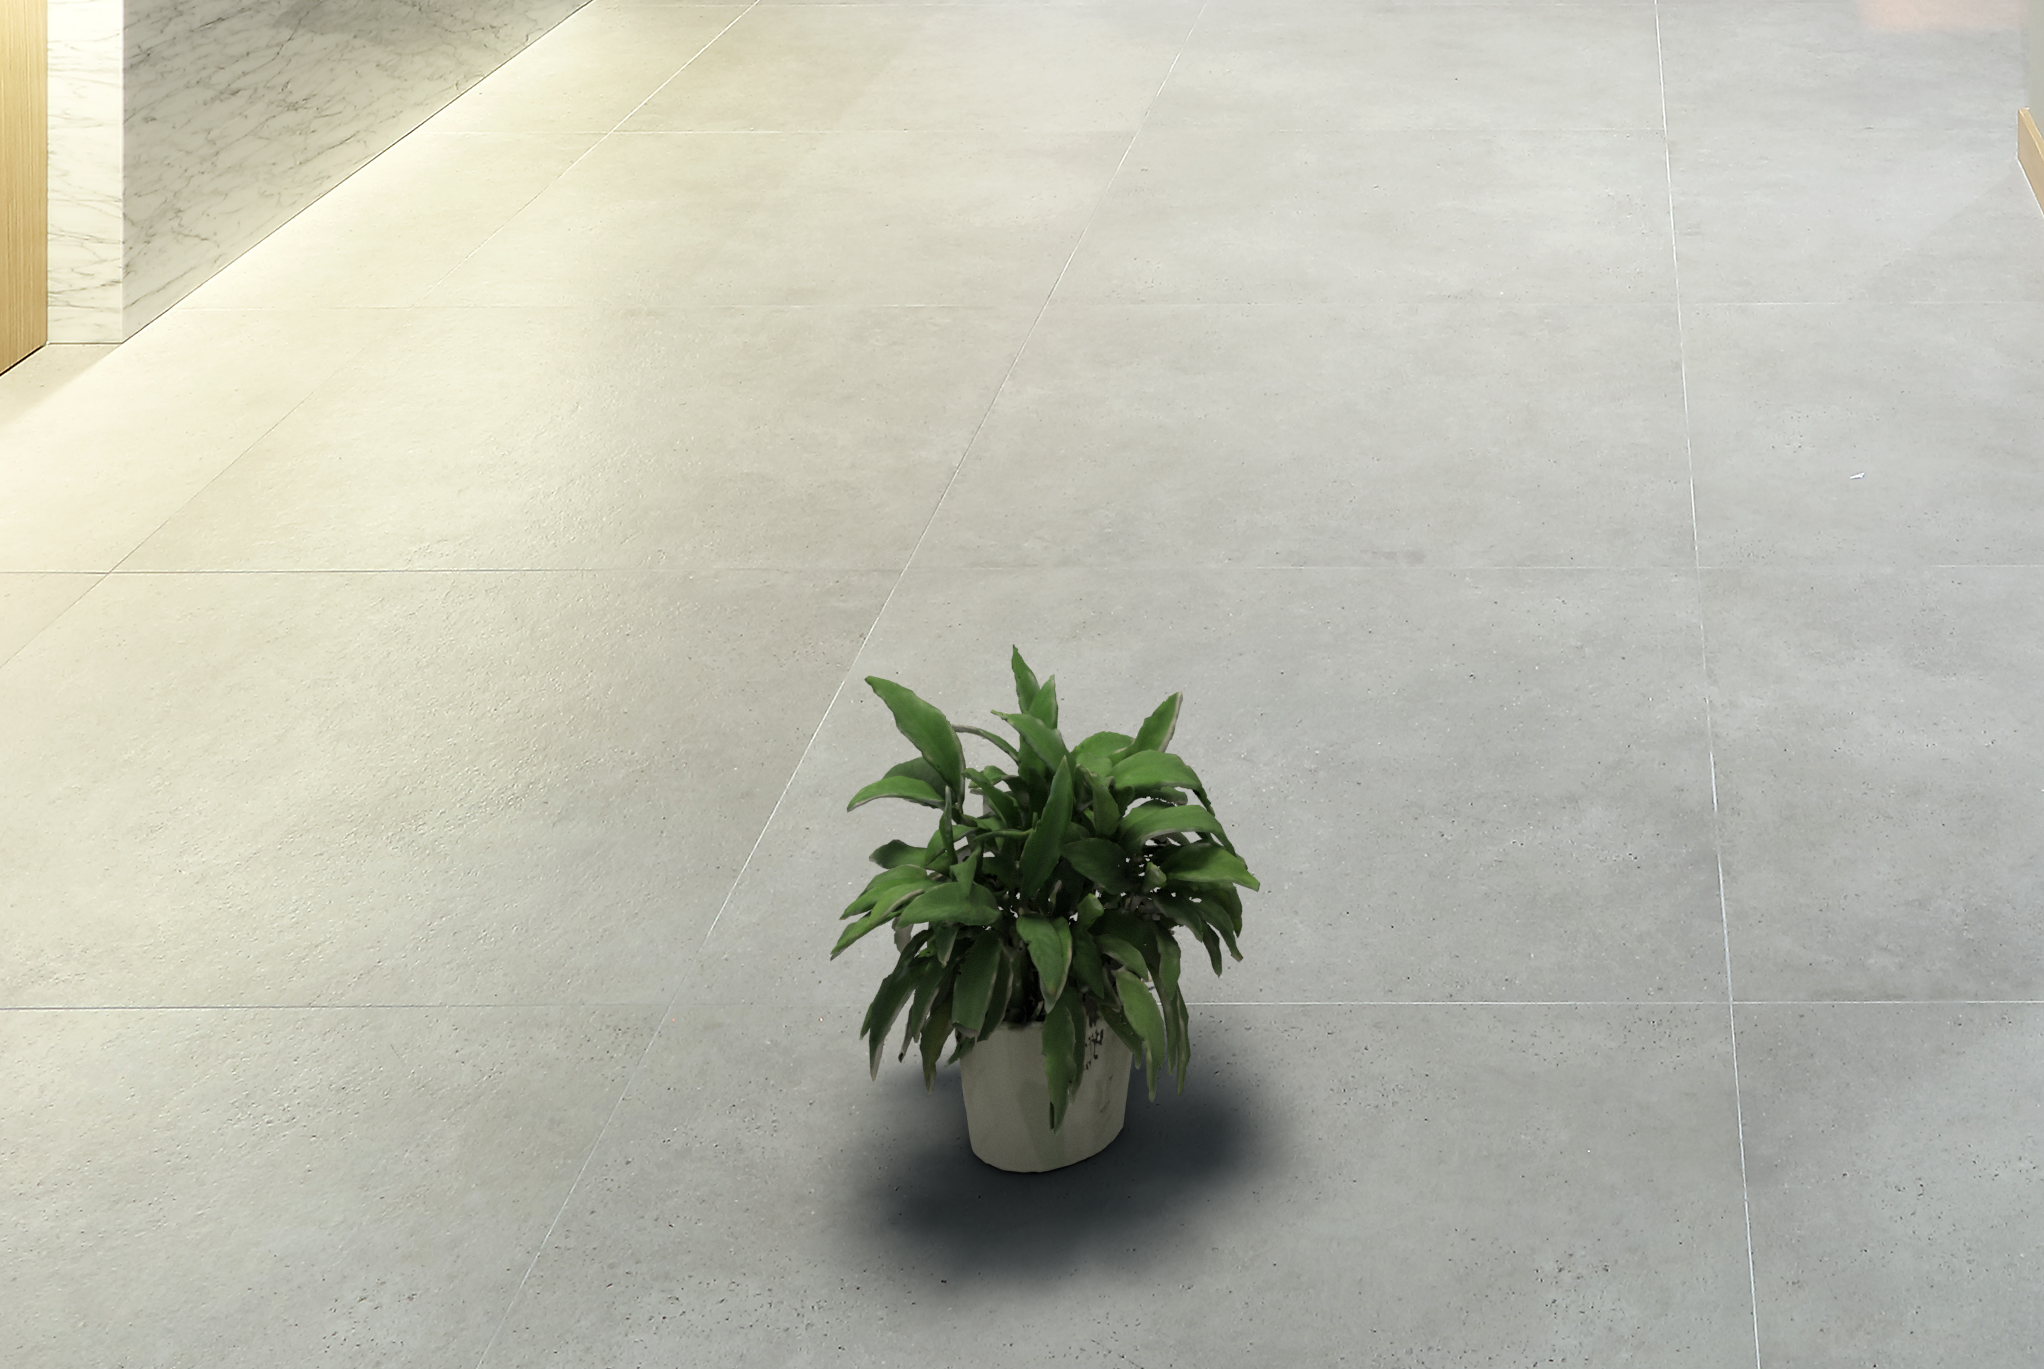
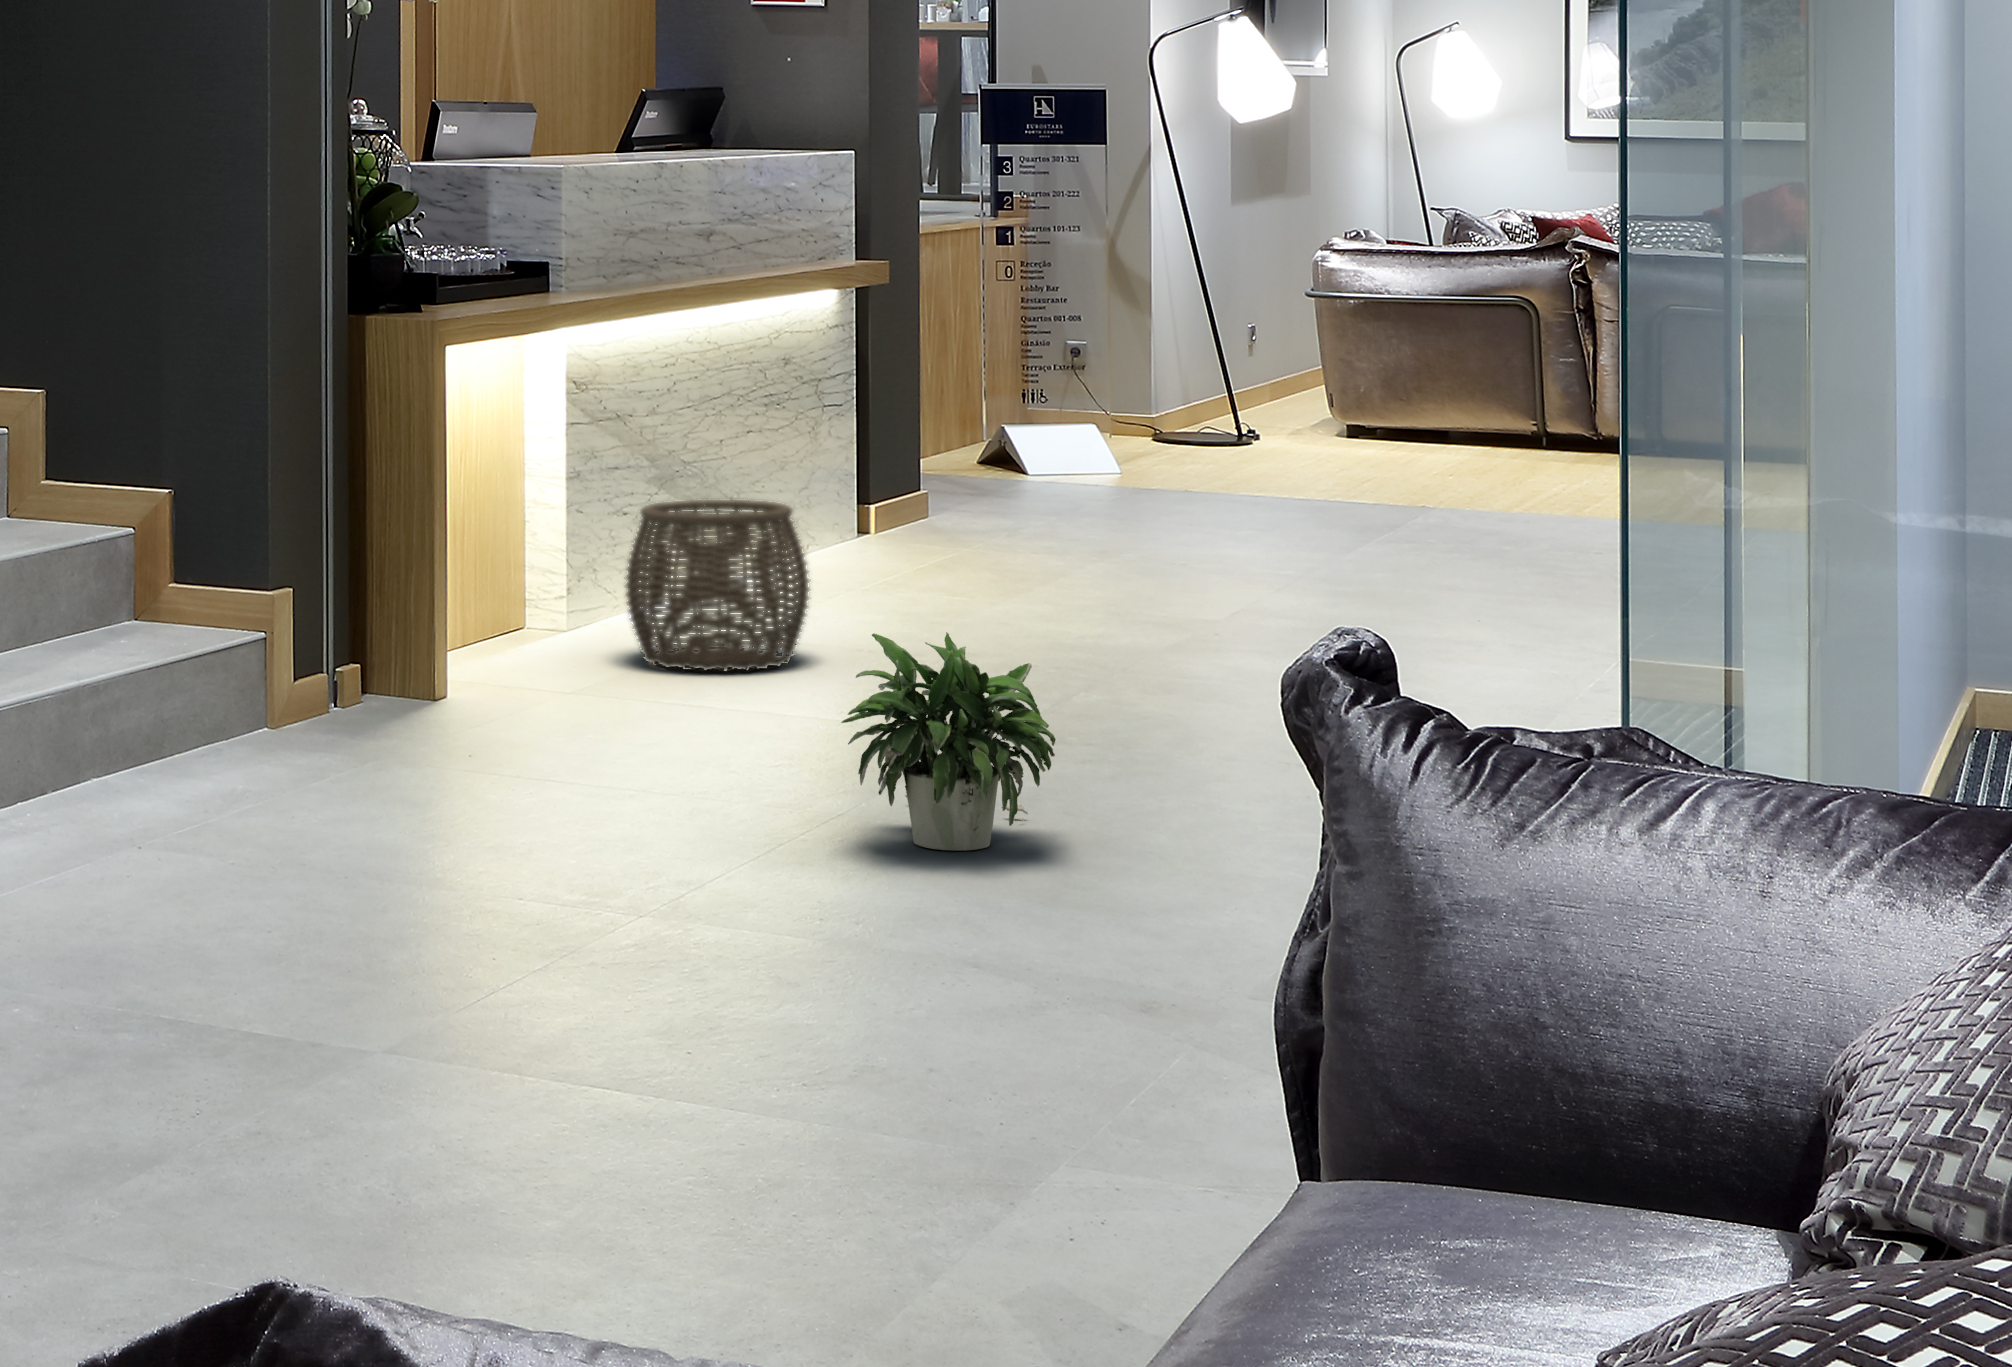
woven basket: none [249,117,601,471] -> present [625,500,810,671]

